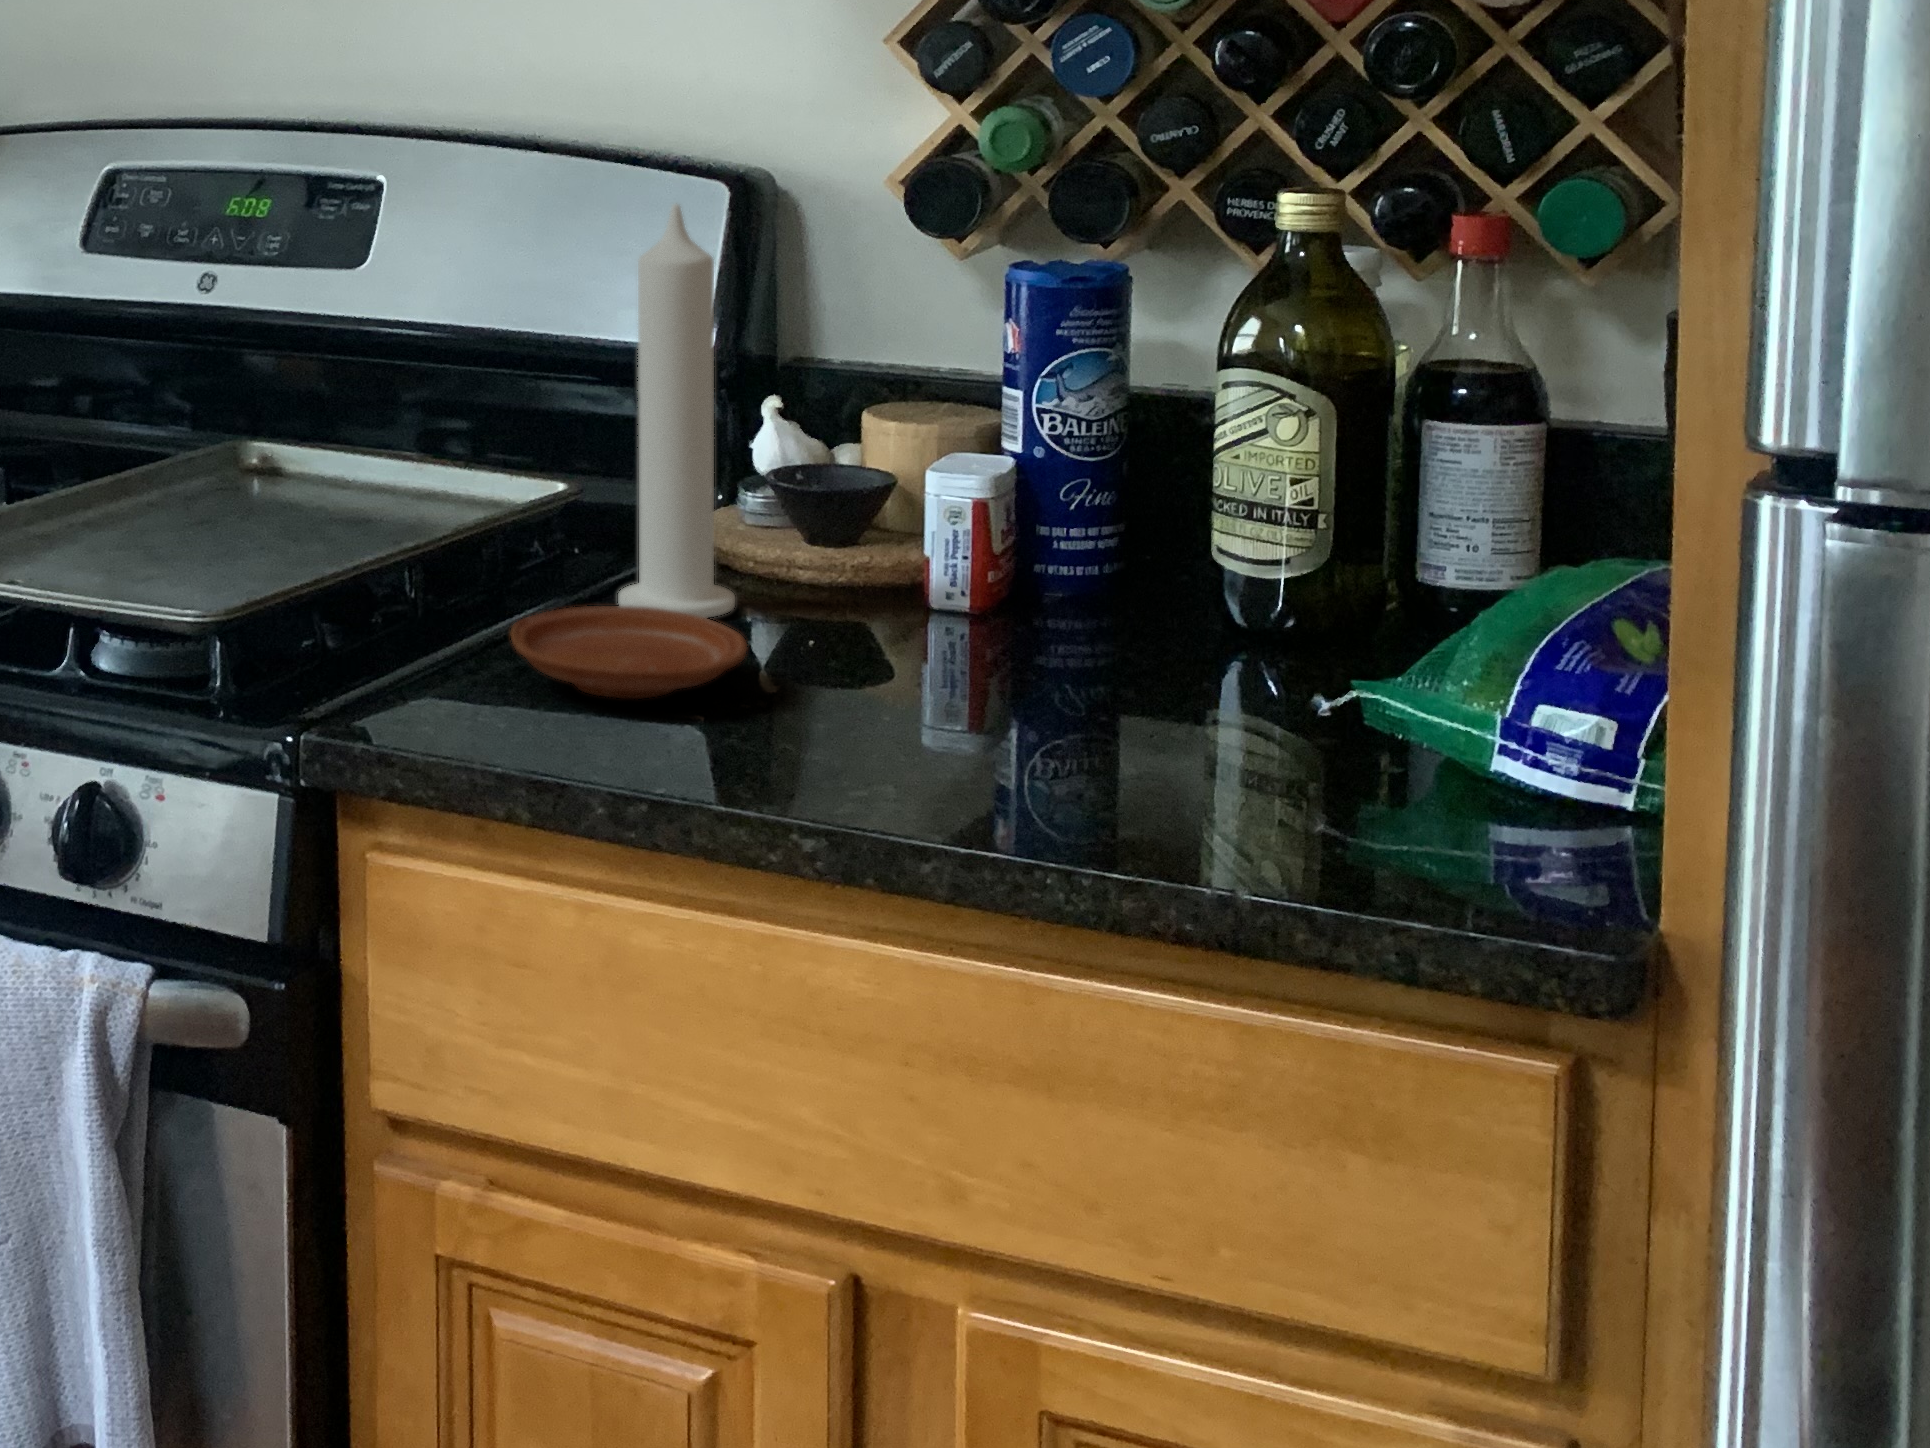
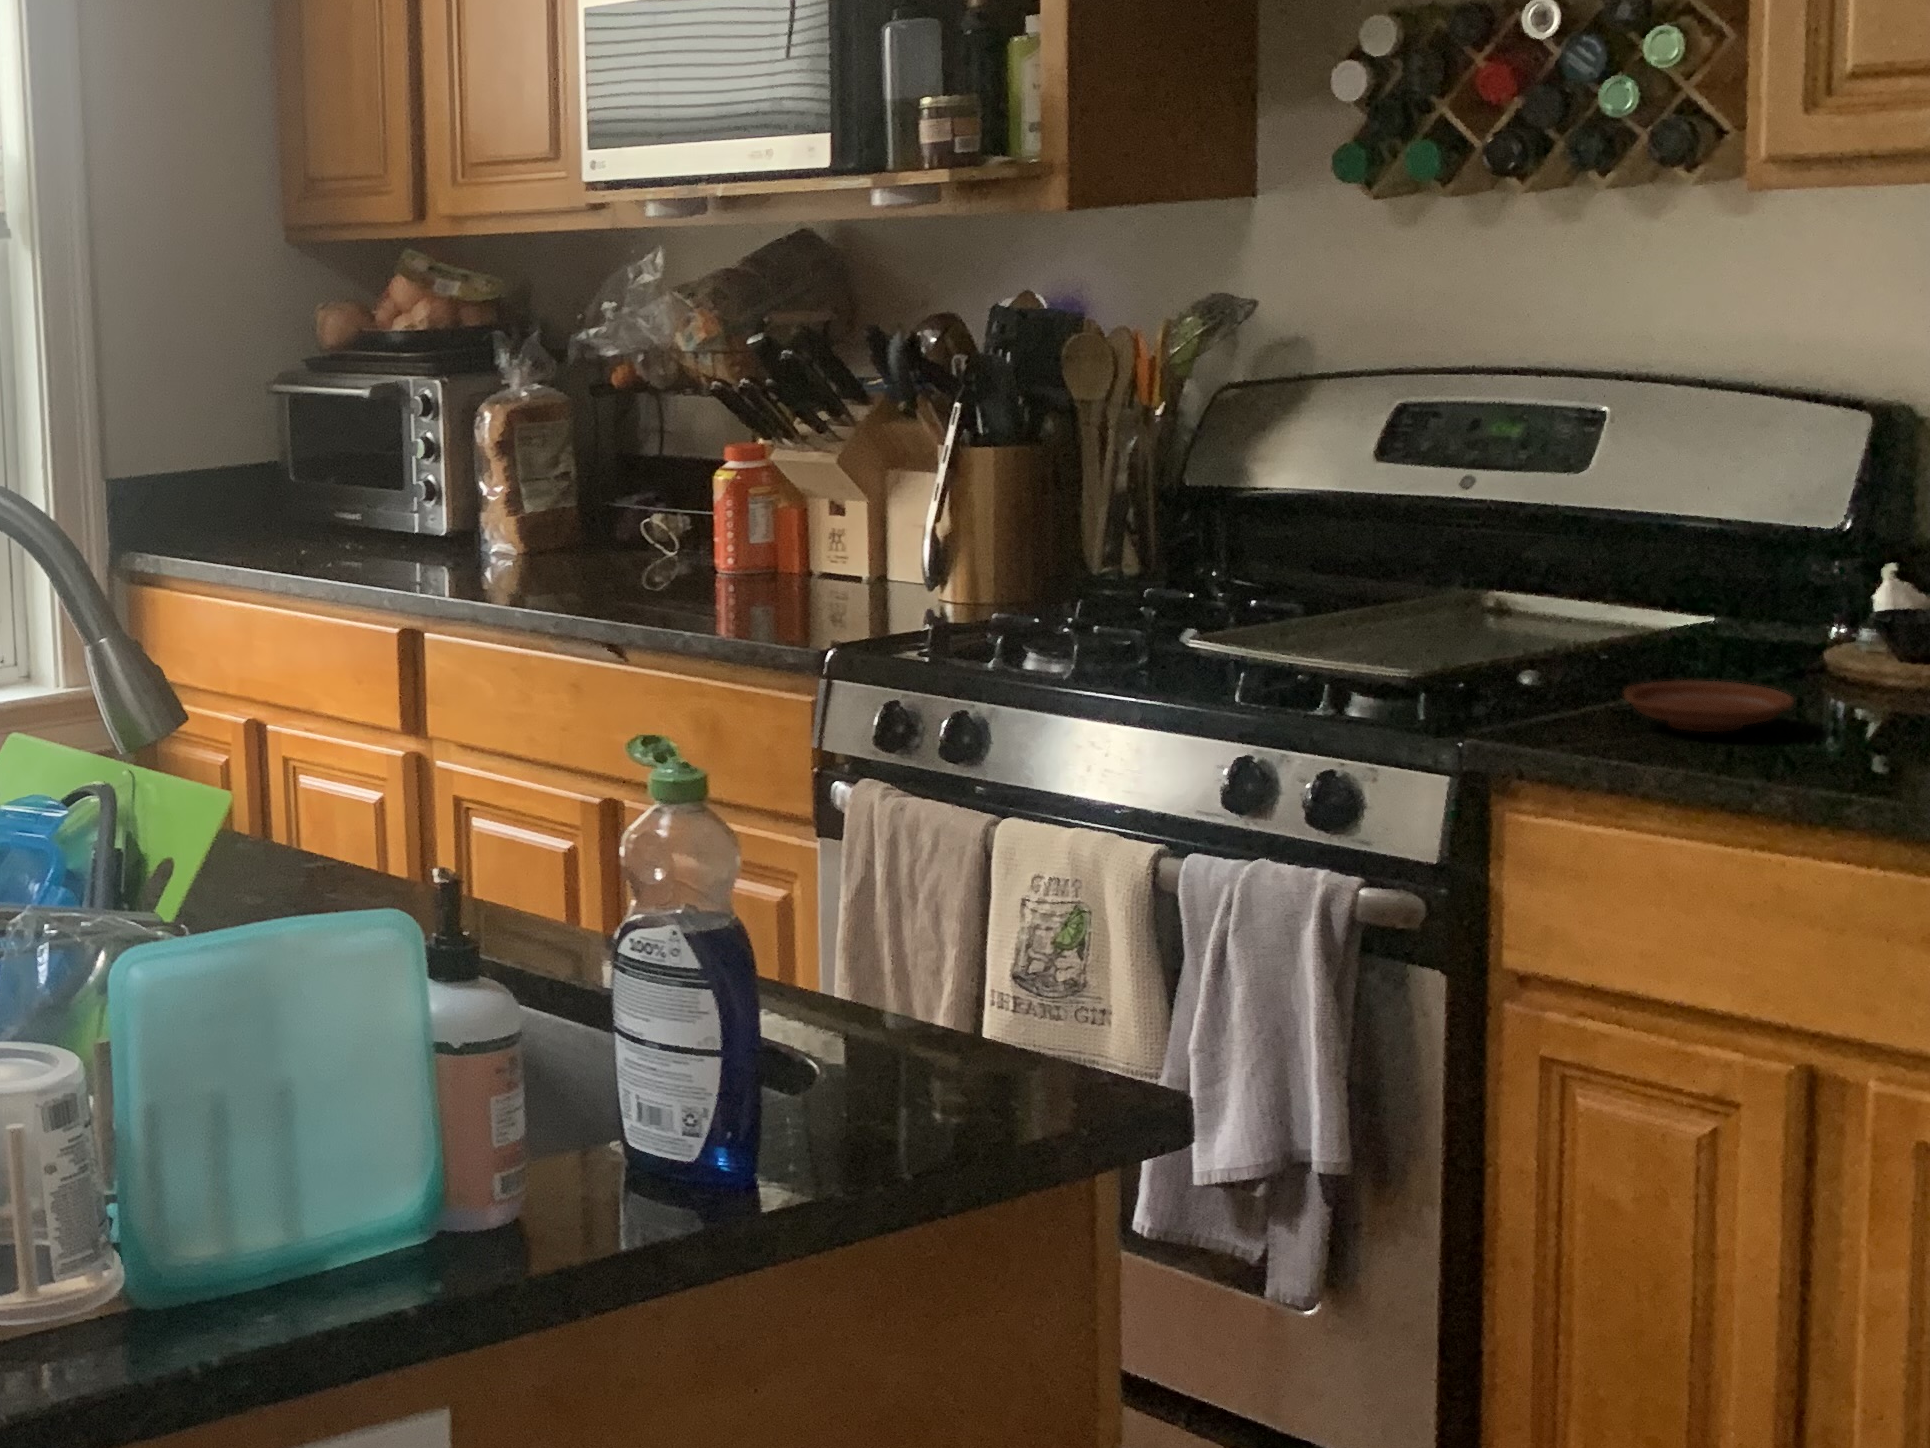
candle: present [618,203,735,618] -> none [1732,423,1821,699]

